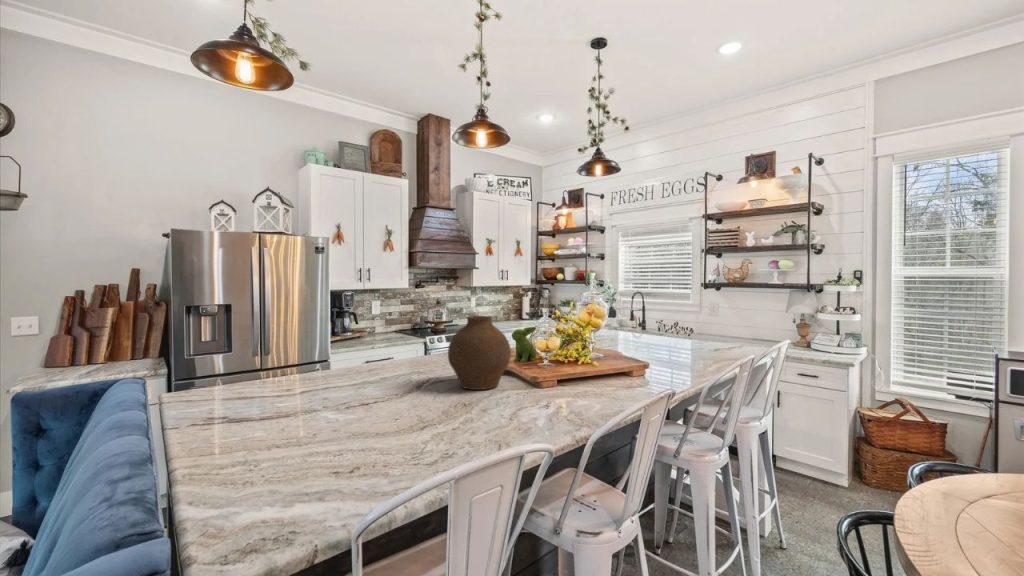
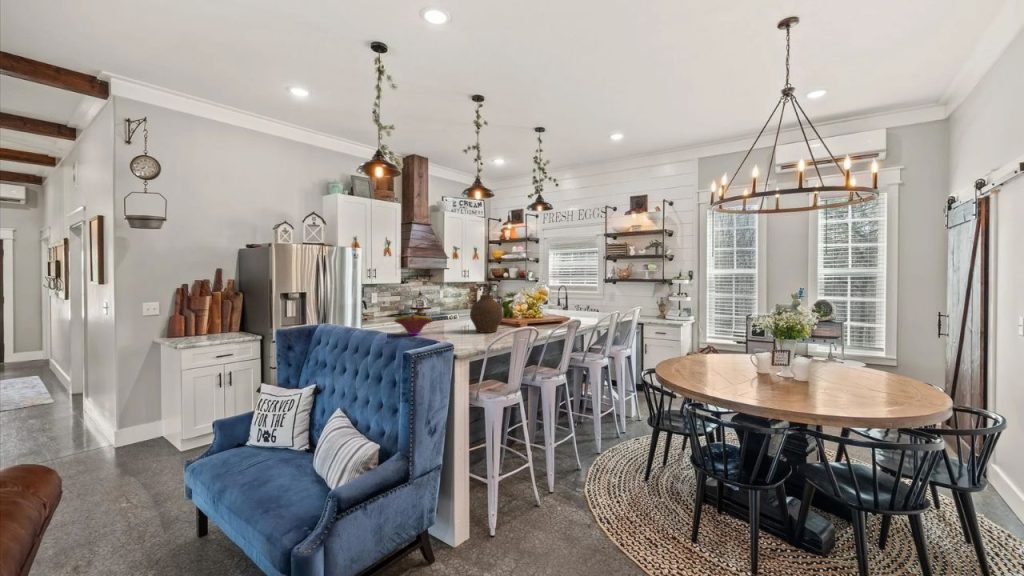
decorative bowl: none [296,351,375,393] -> present [394,314,433,335]

